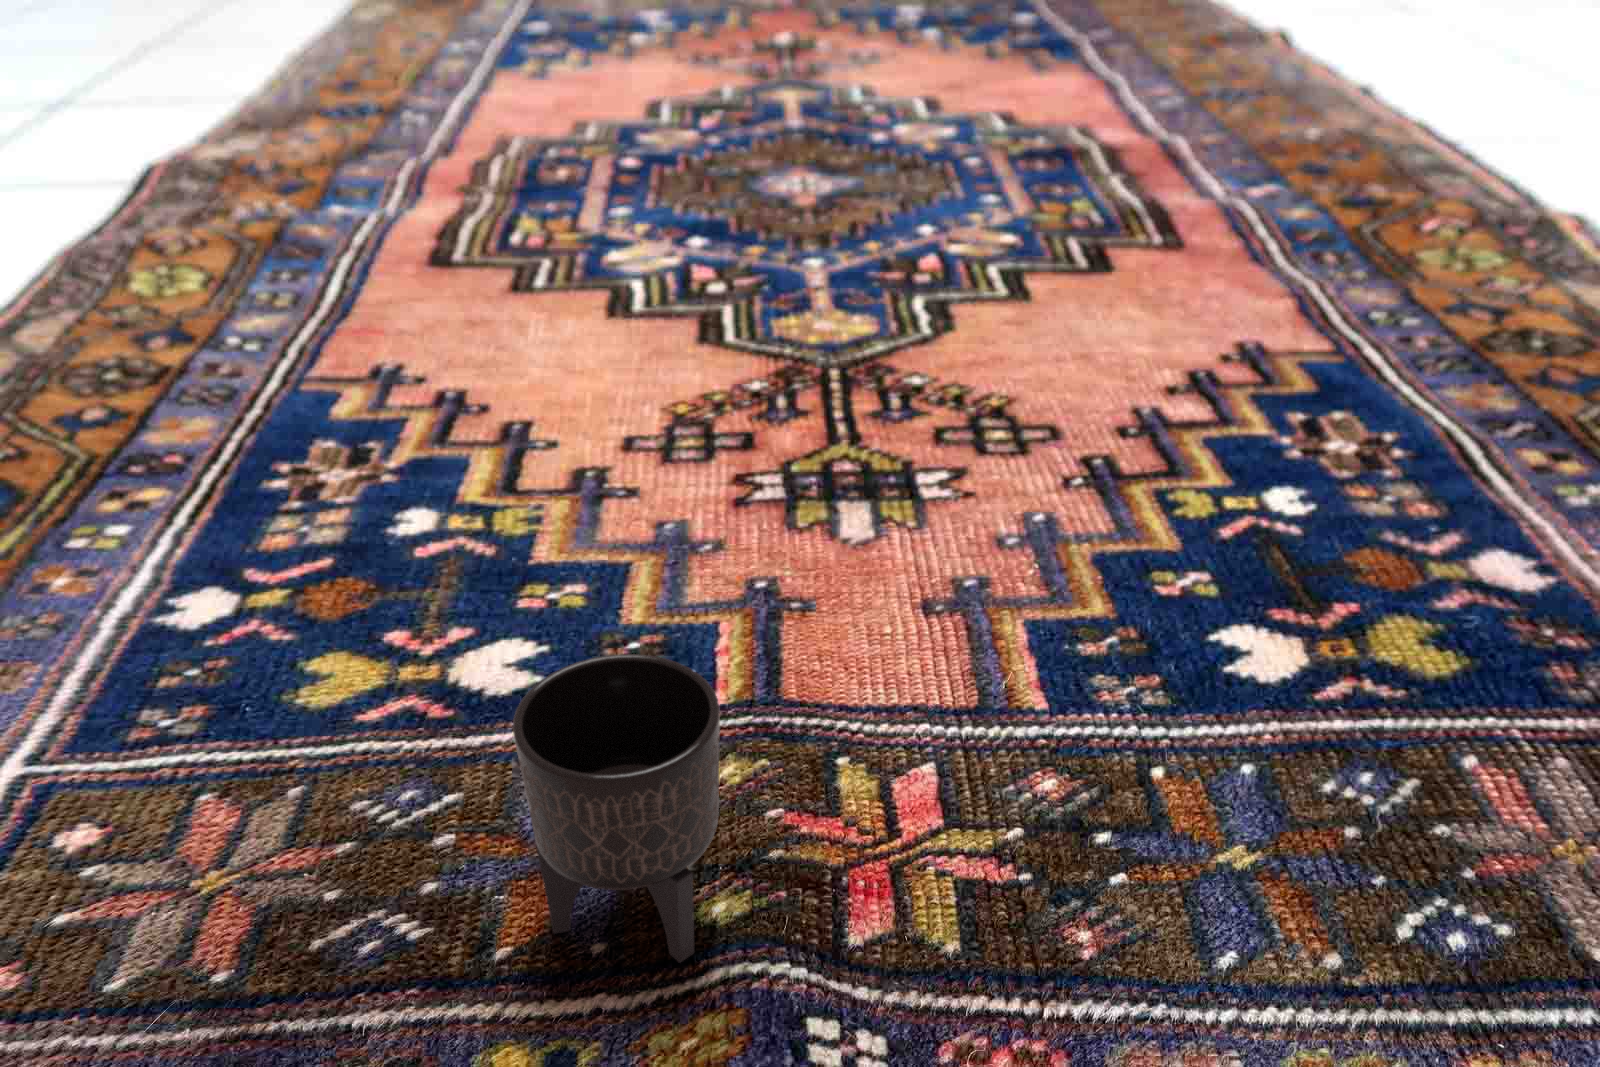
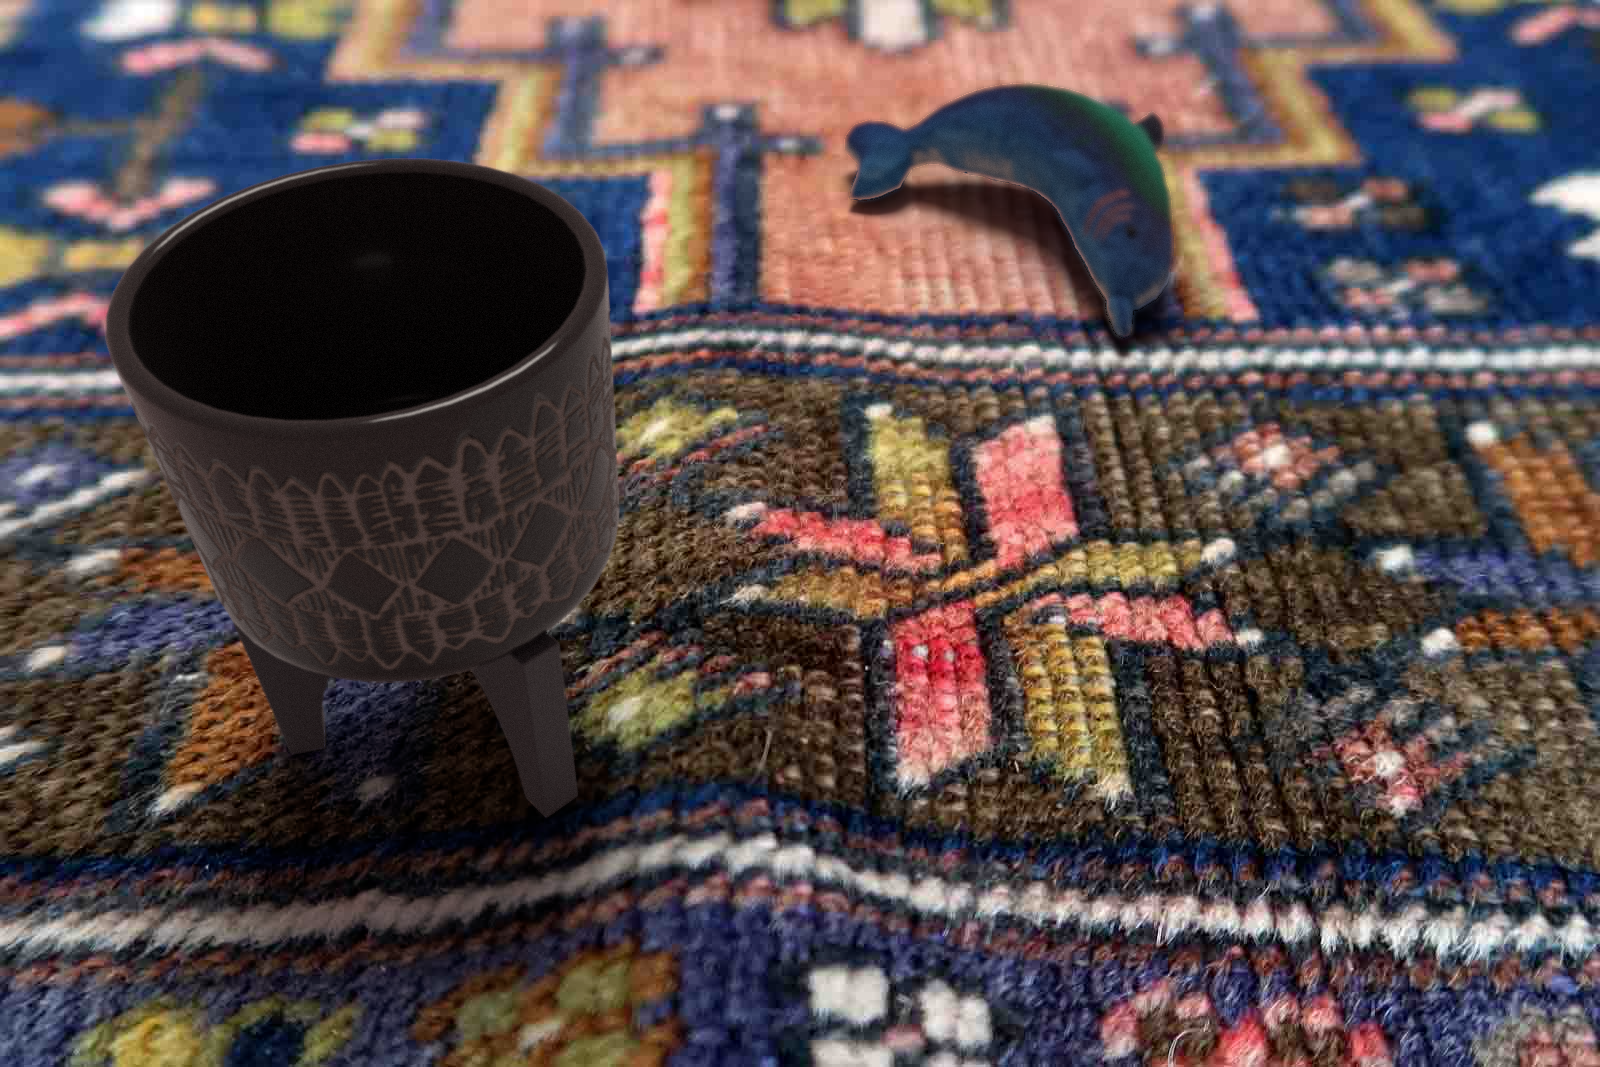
plush toy: none [827,580,1000,720] -> present [845,84,1174,337]

